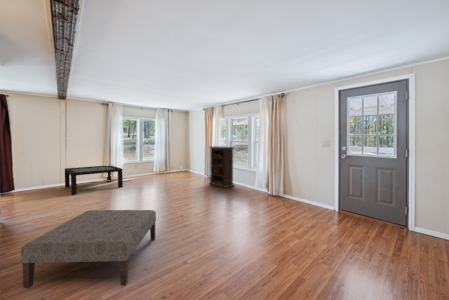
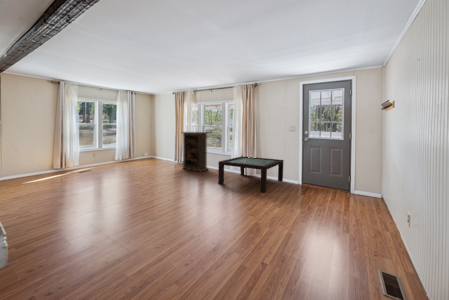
coffee table: present [65,166,123,195] -> present [218,156,284,192]
ottoman: present [21,210,156,288] -> none [54,190,158,261]

